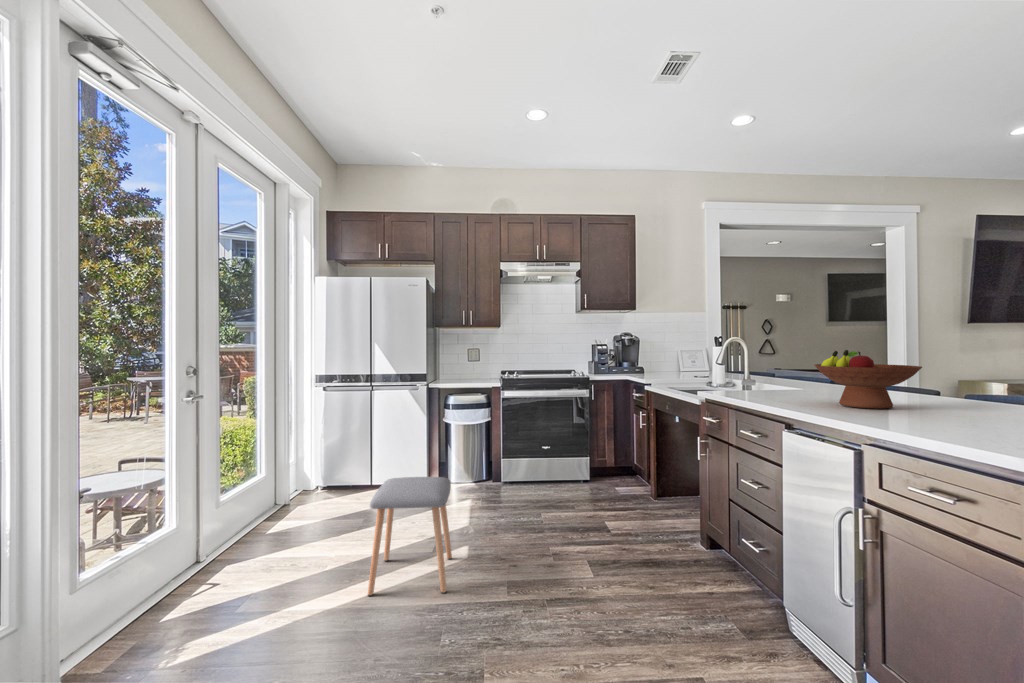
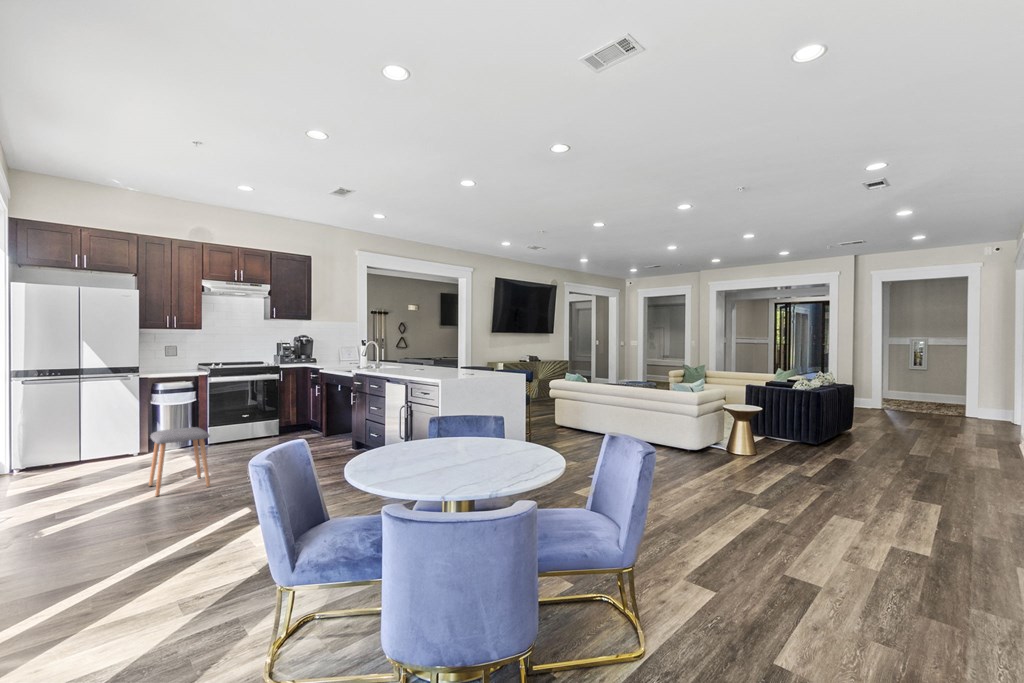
fruit bowl: present [814,350,922,409] -> none [399,348,434,371]

